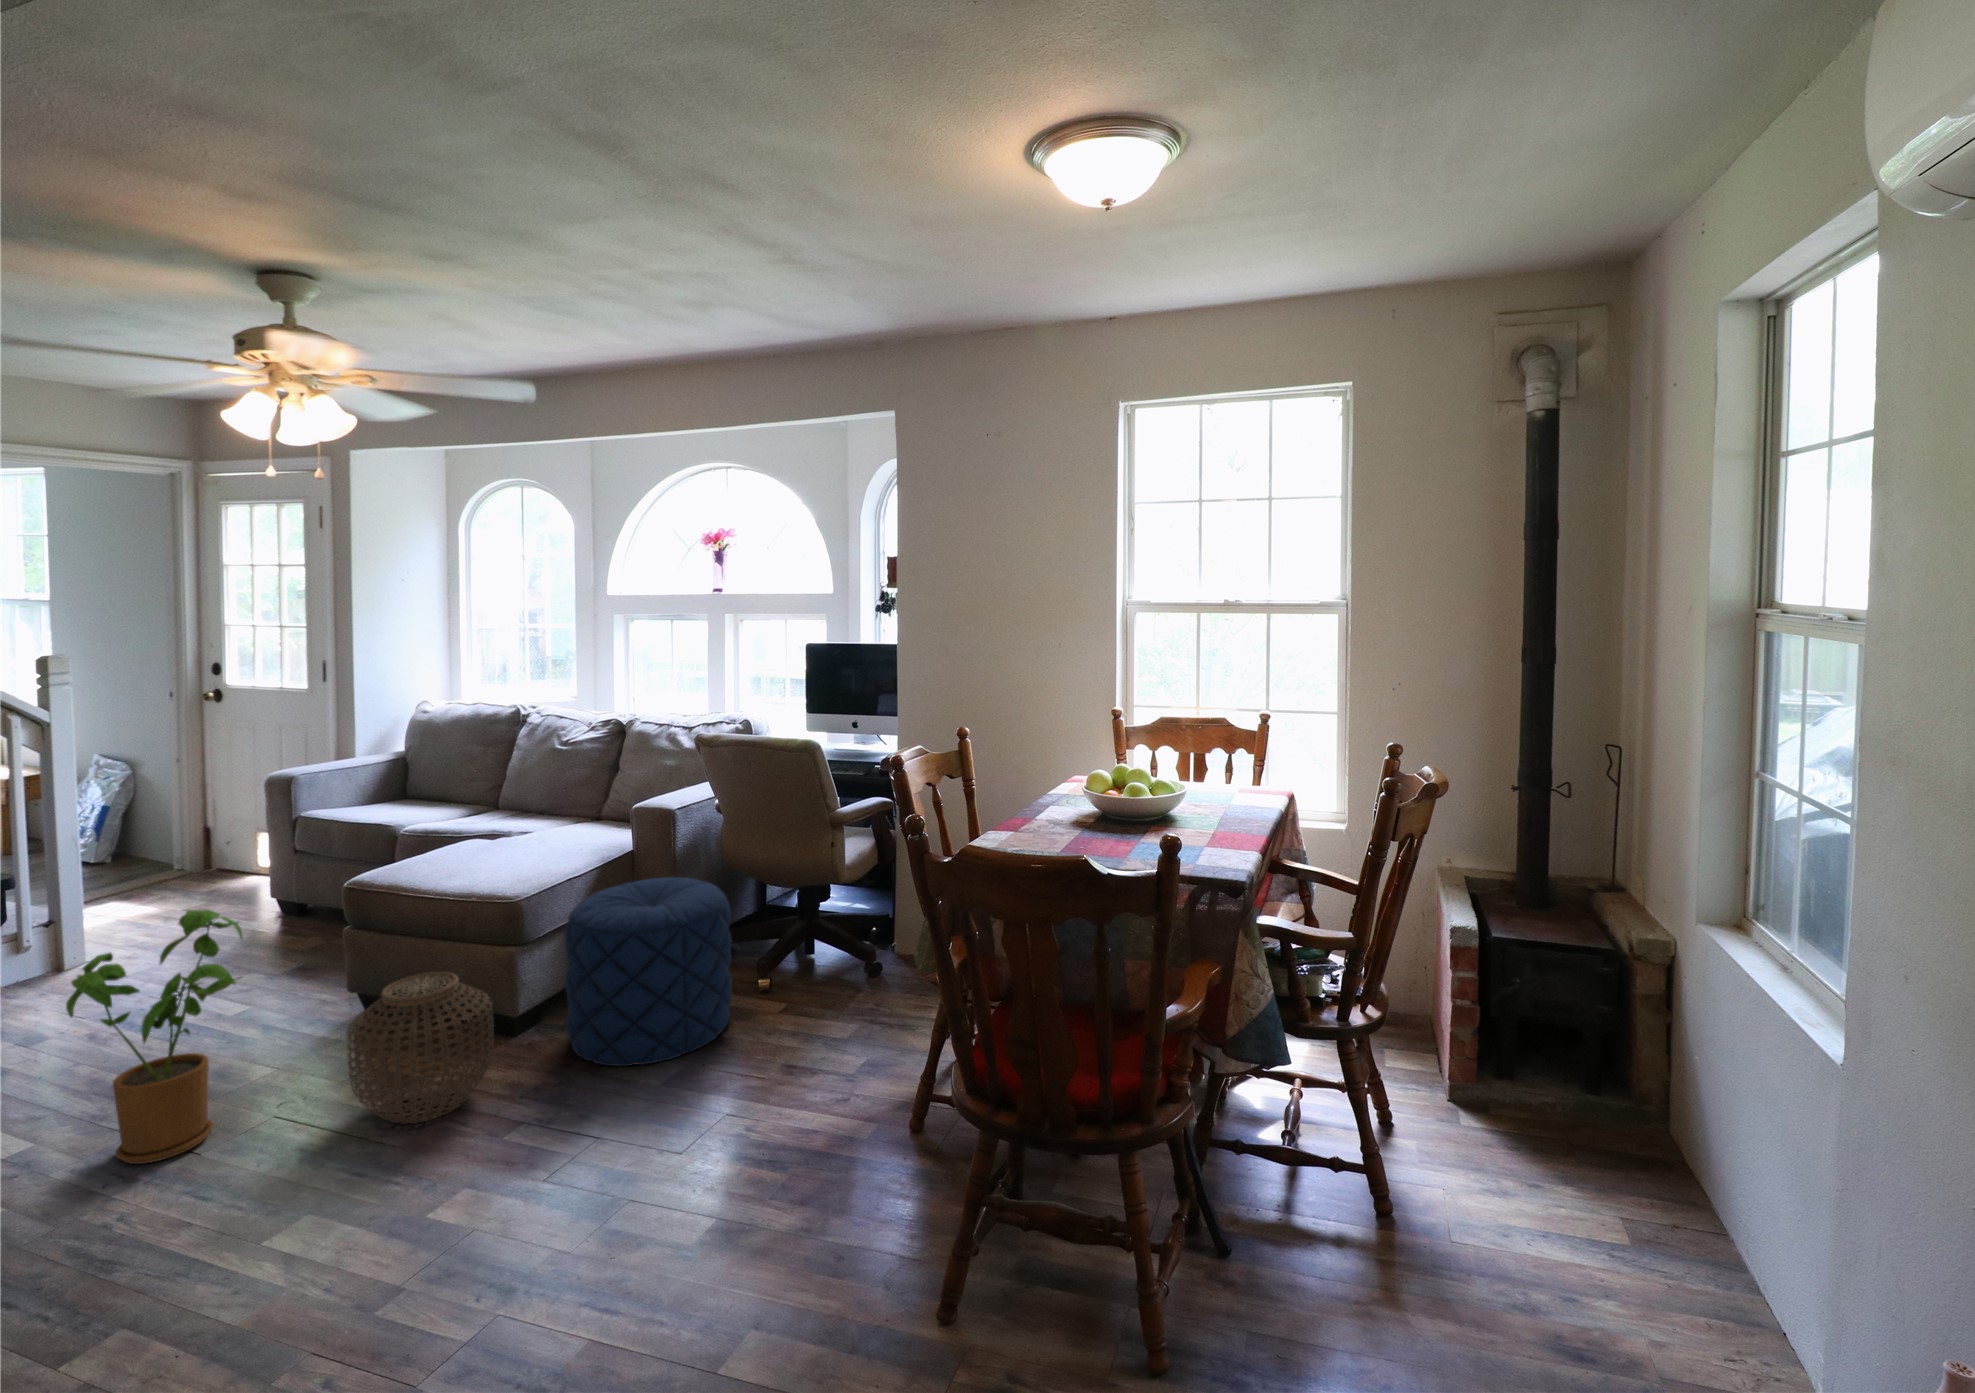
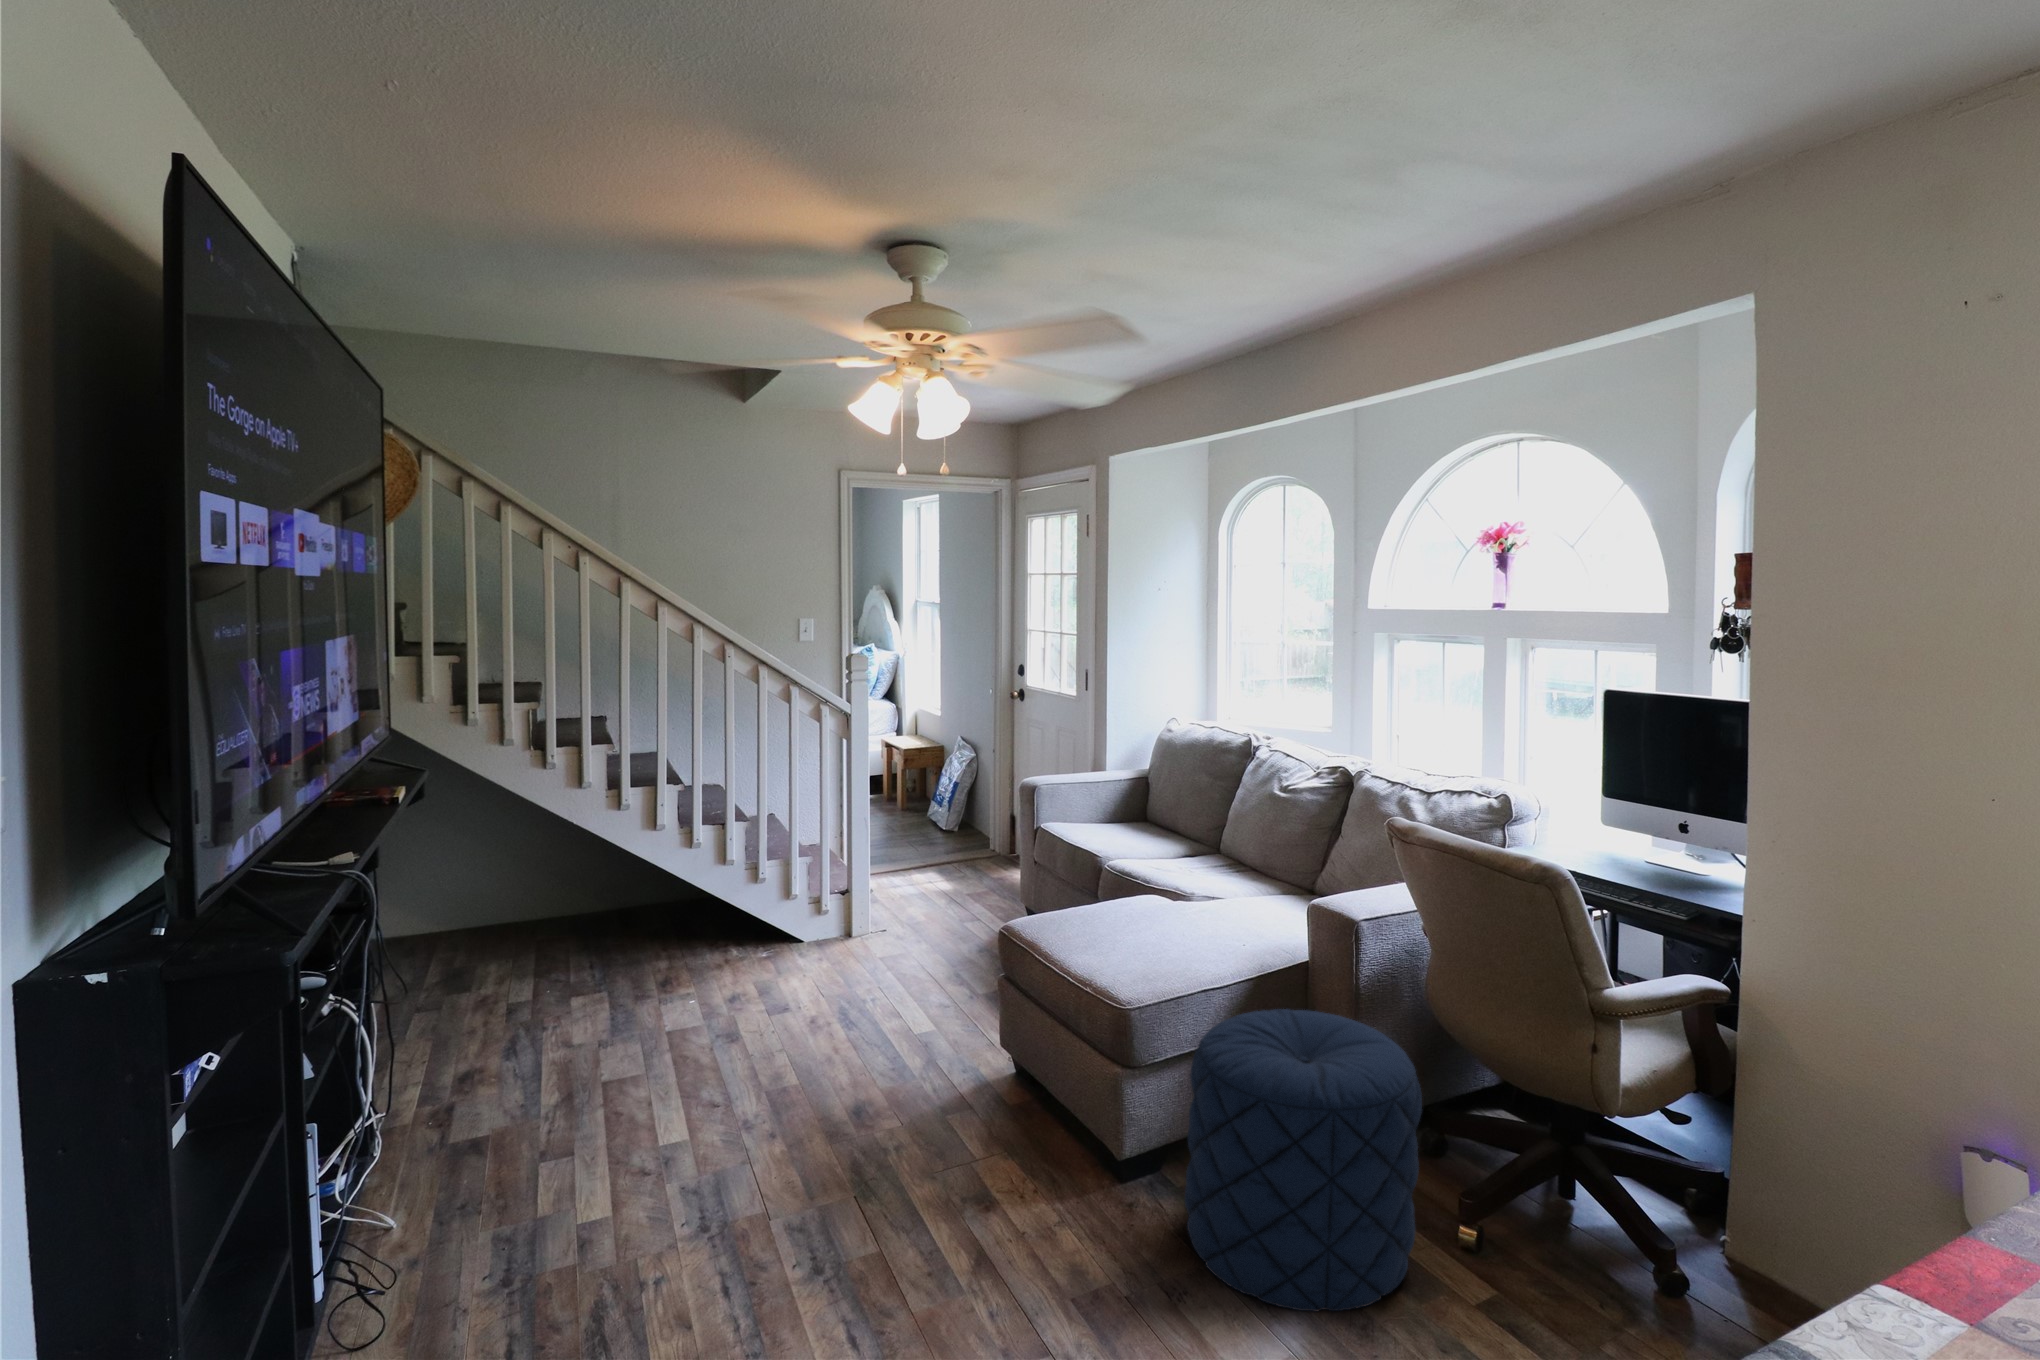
house plant: present [66,909,243,1164] -> none [742,924,887,1191]
woven basket: present [347,972,494,1123] -> none [934,1066,1090,1265]

